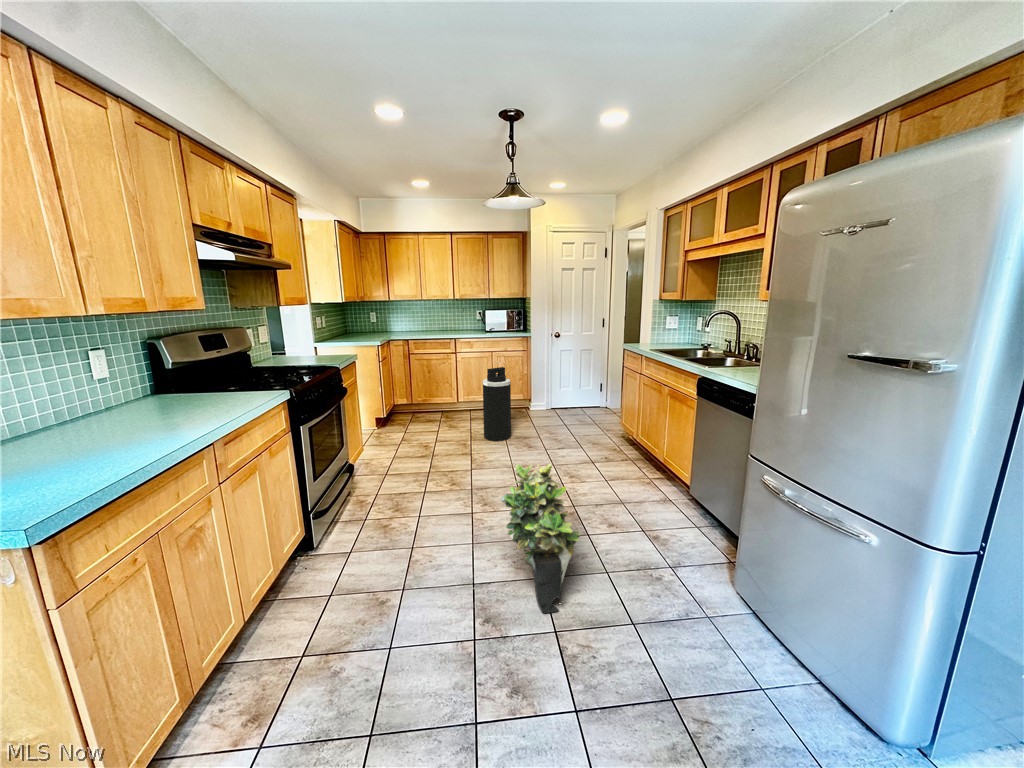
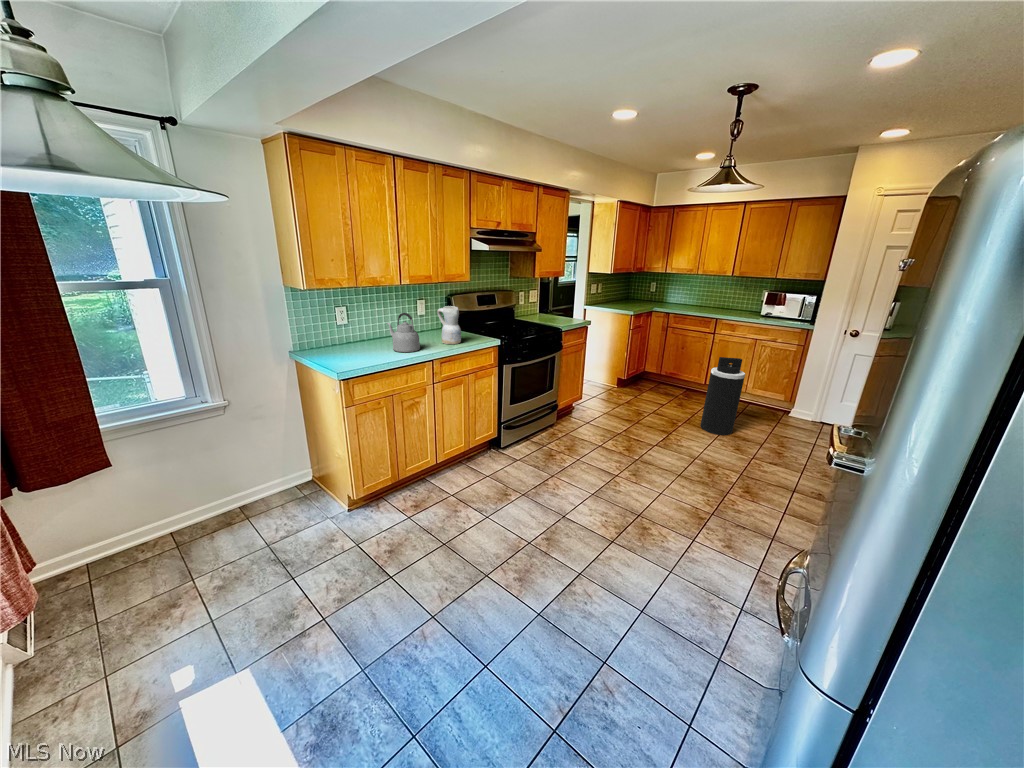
ceramic pitcher: none [173,348,232,413] -> present [437,306,461,344]
kettle: none [60,366,171,447] -> present [387,313,420,352]
potted plant: present [501,463,581,613] -> none [575,440,640,566]

